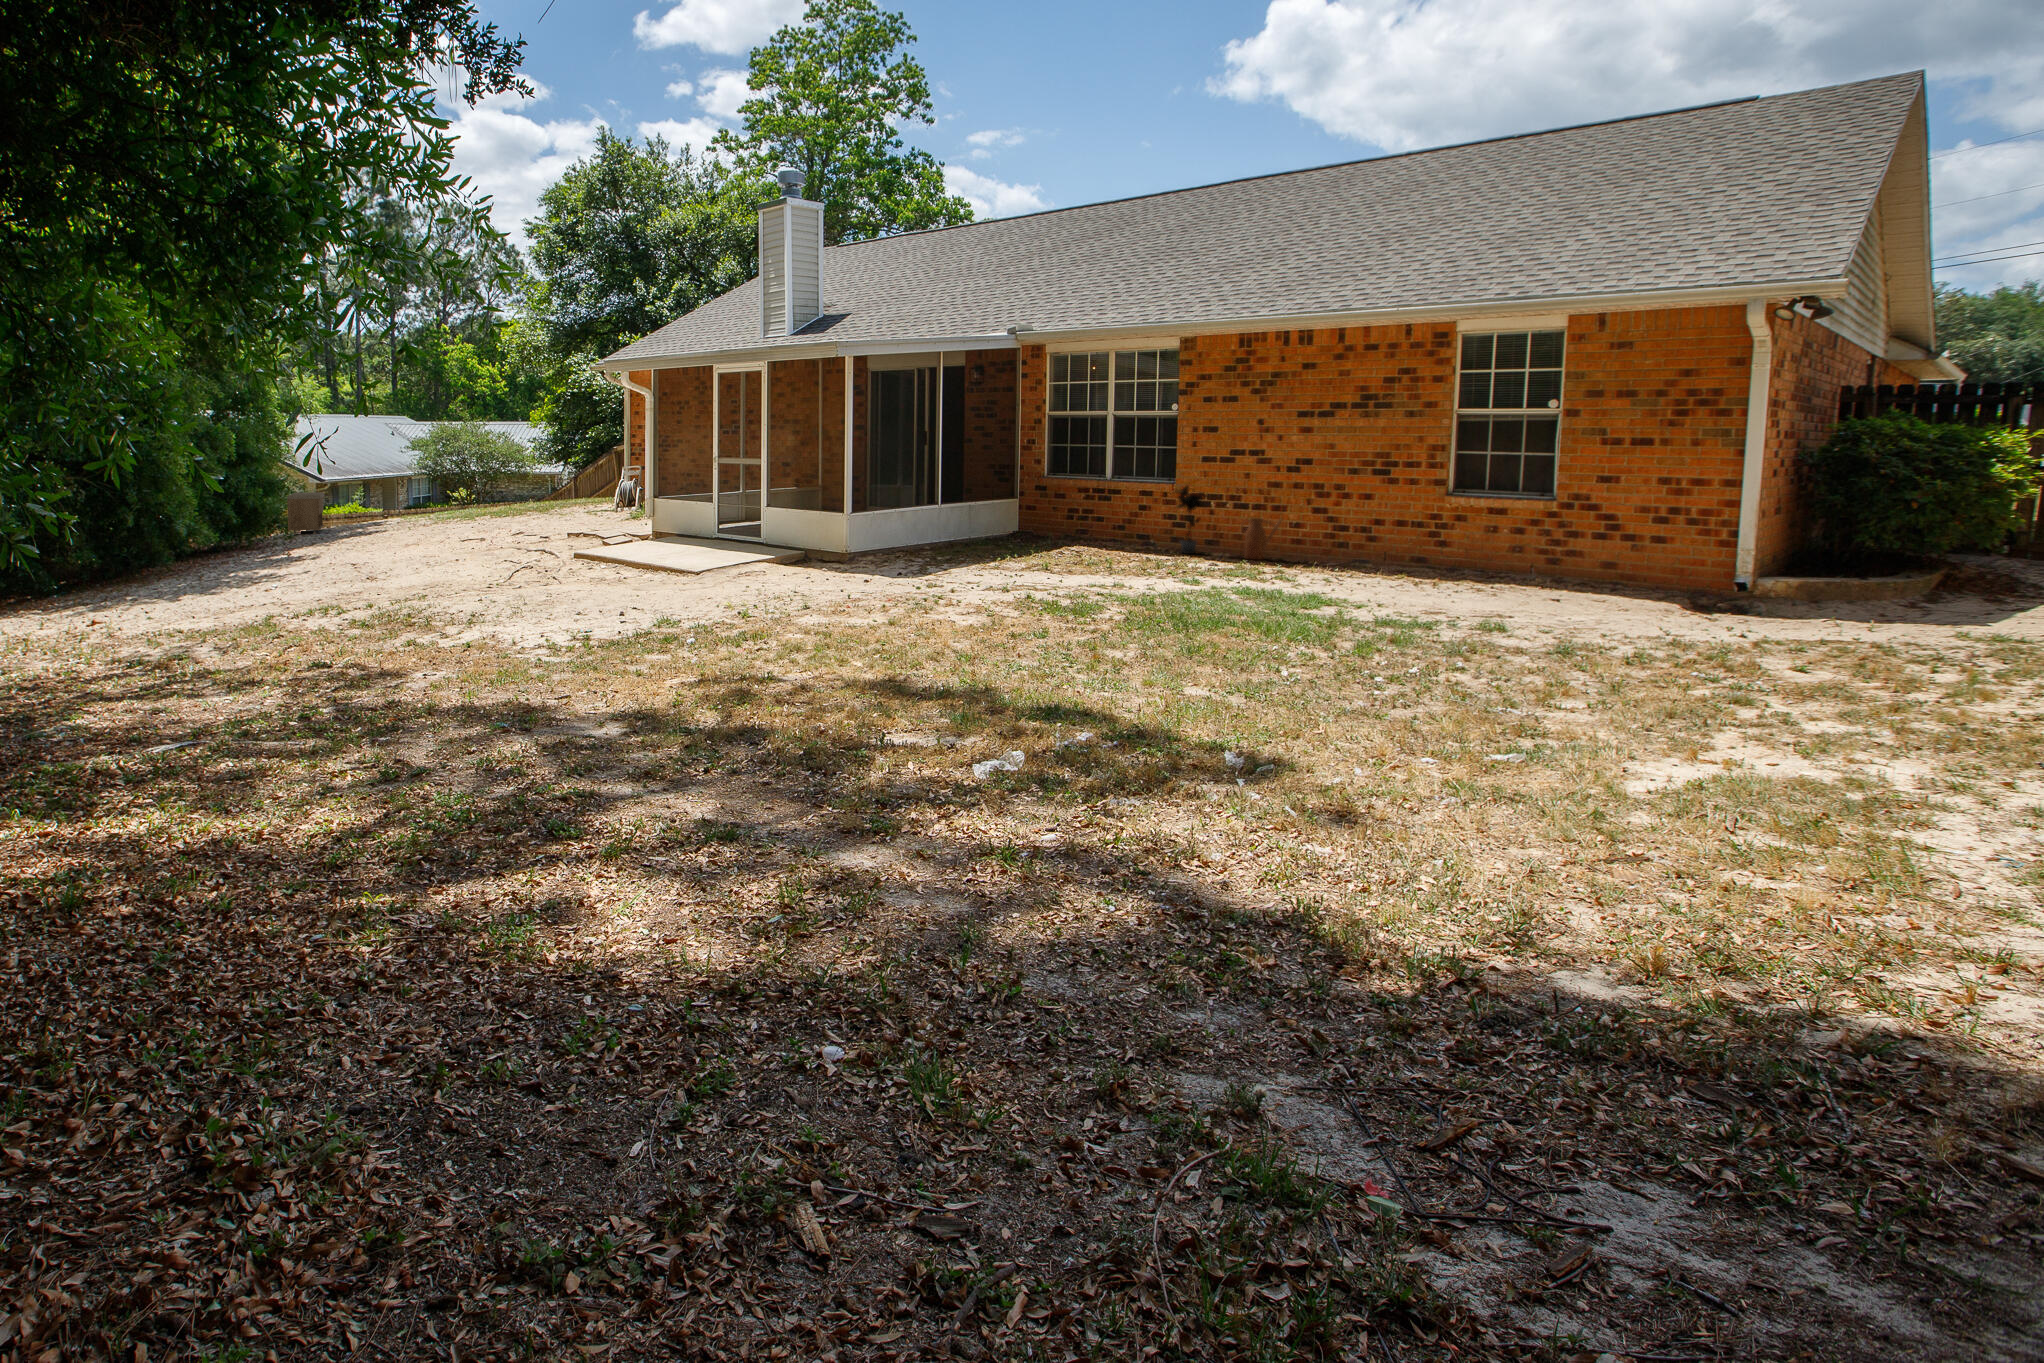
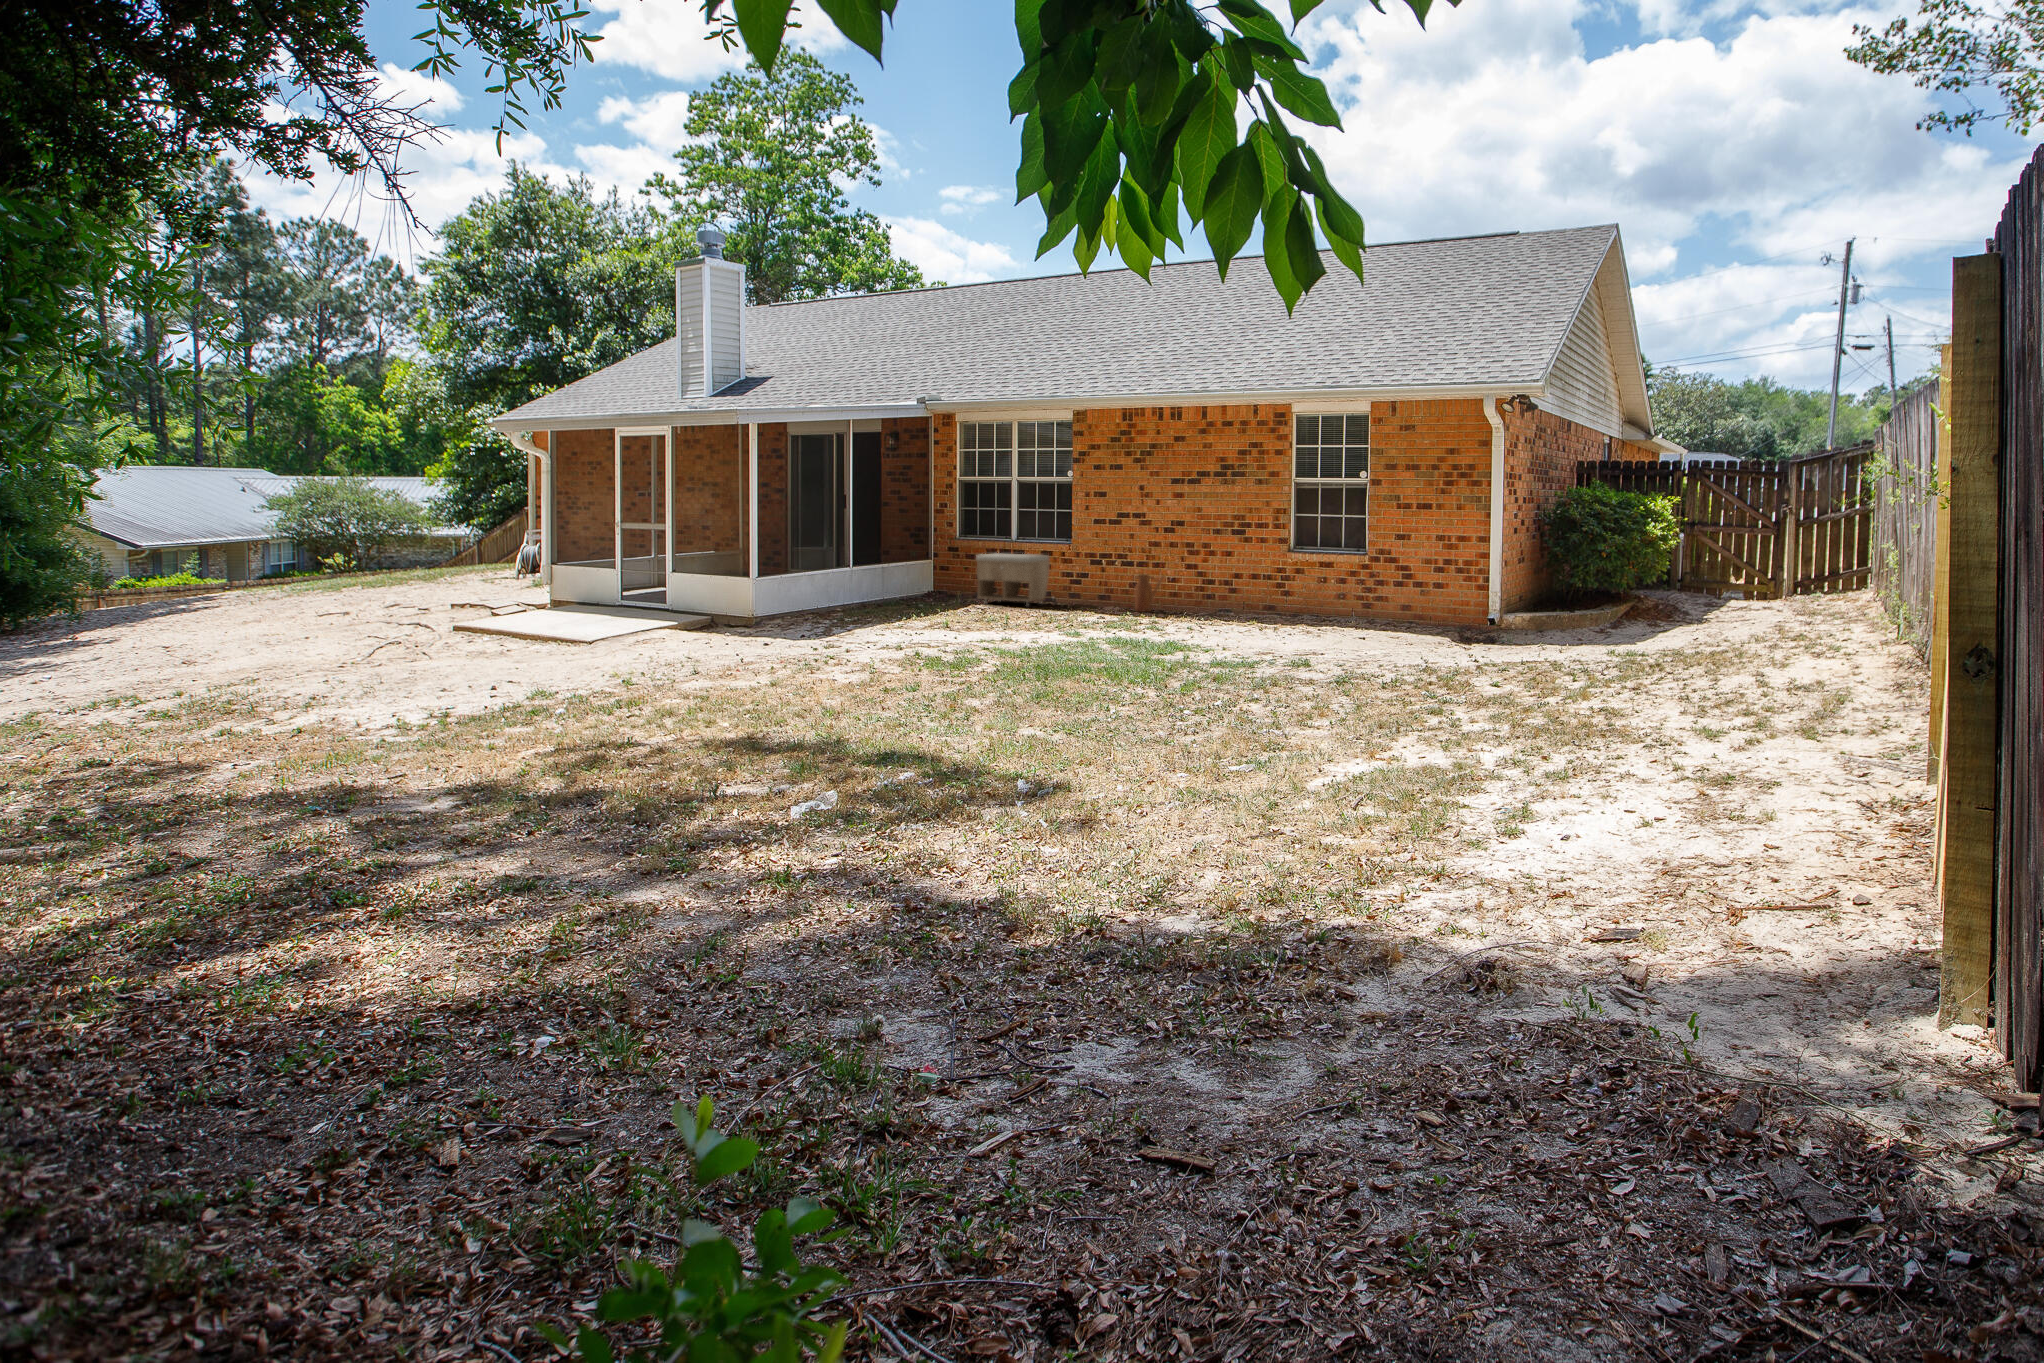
potted plant: present [1170,486,1209,554] -> none [1072,544,1104,609]
storage bench: present [287,492,325,534] -> present [976,553,1050,605]

